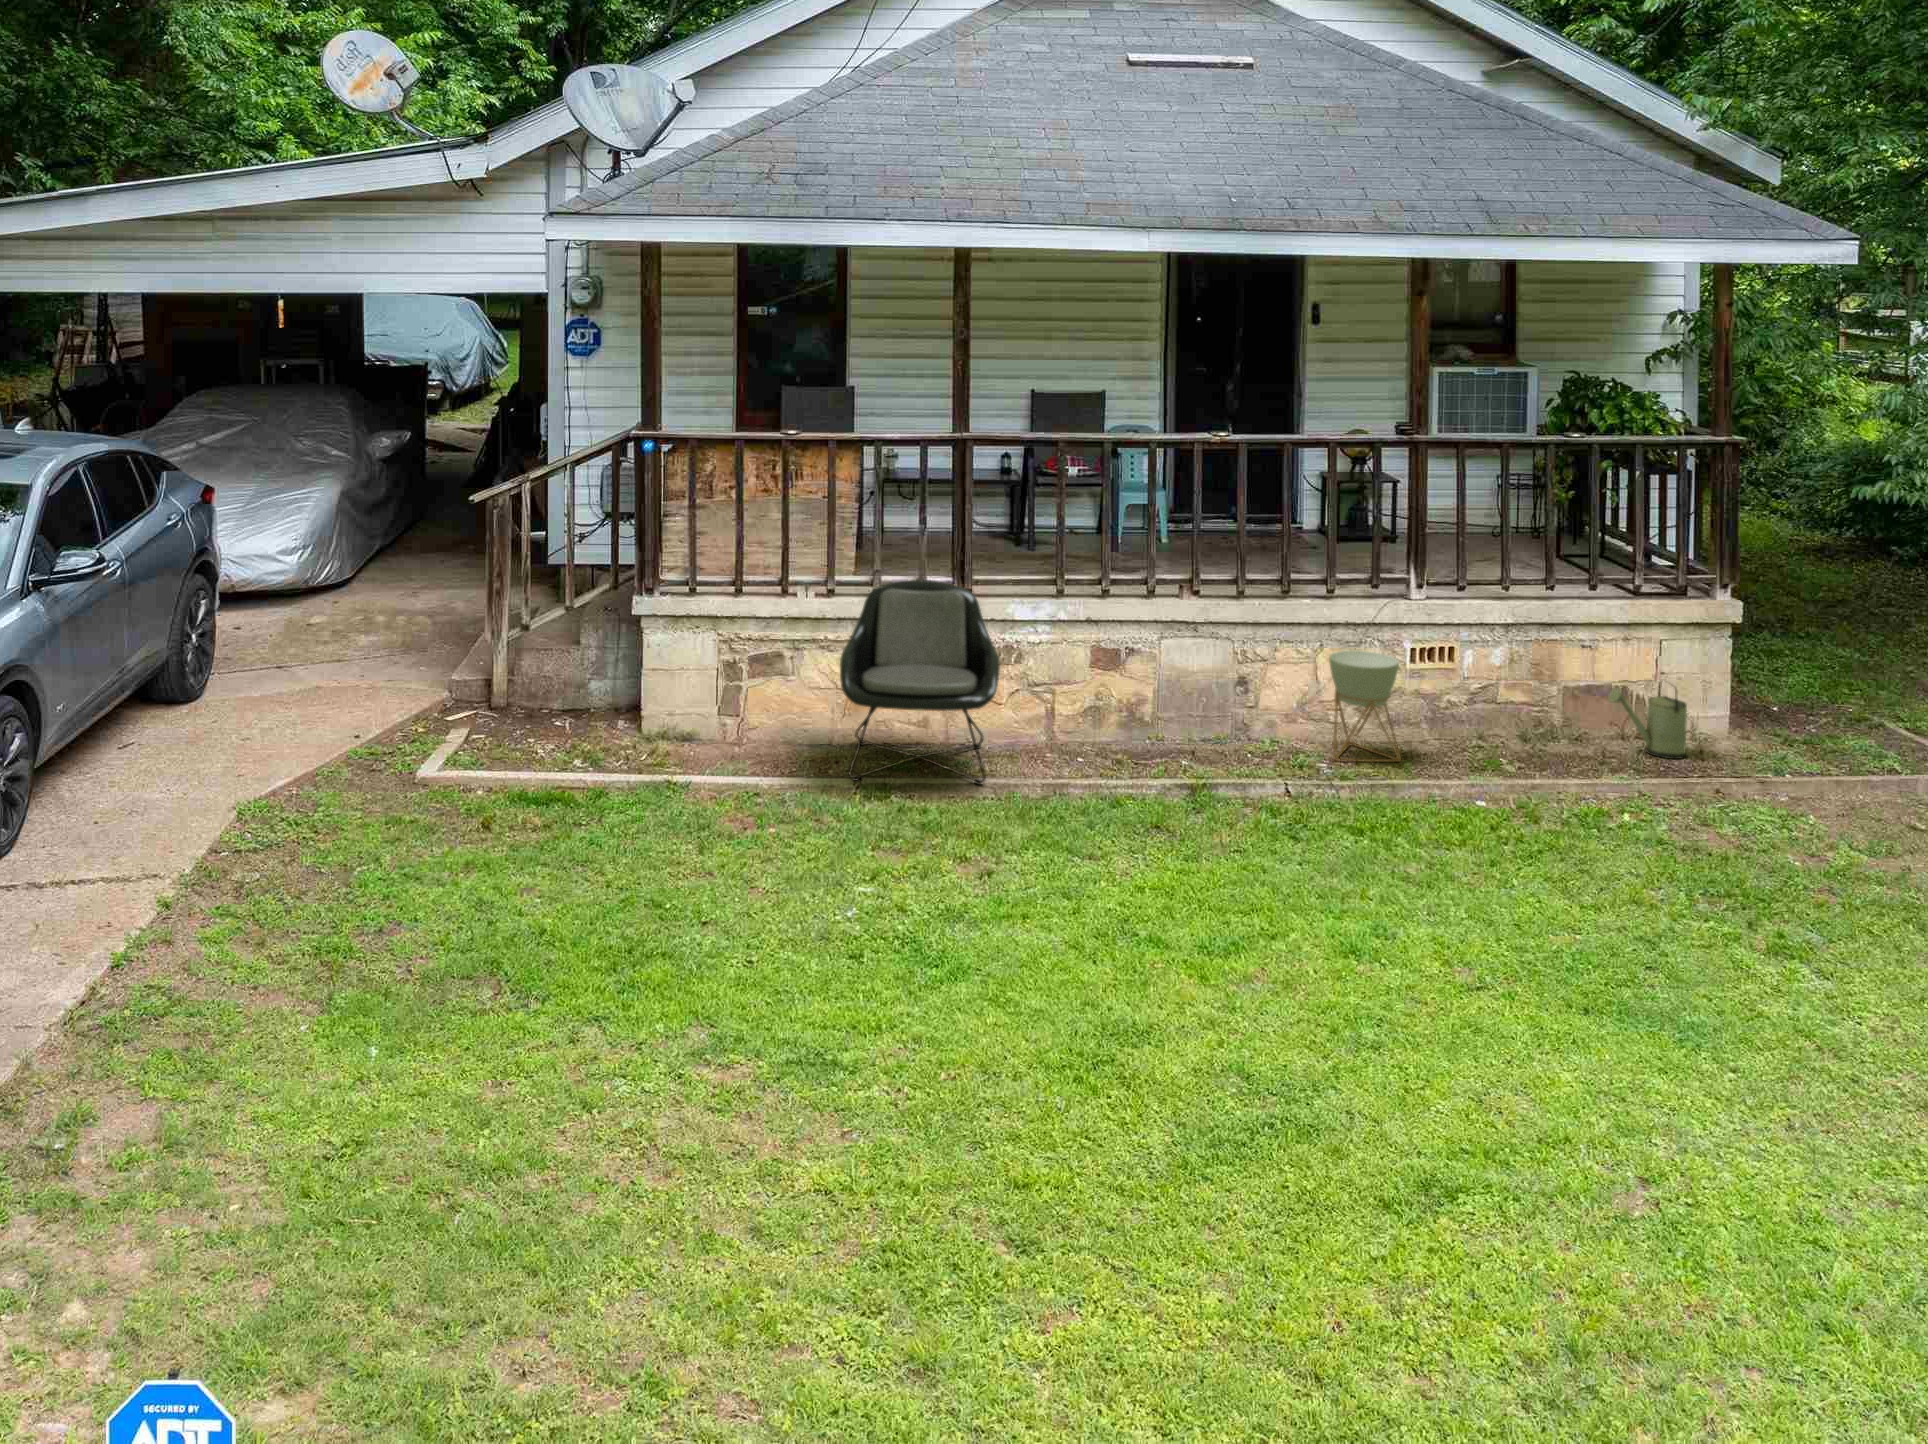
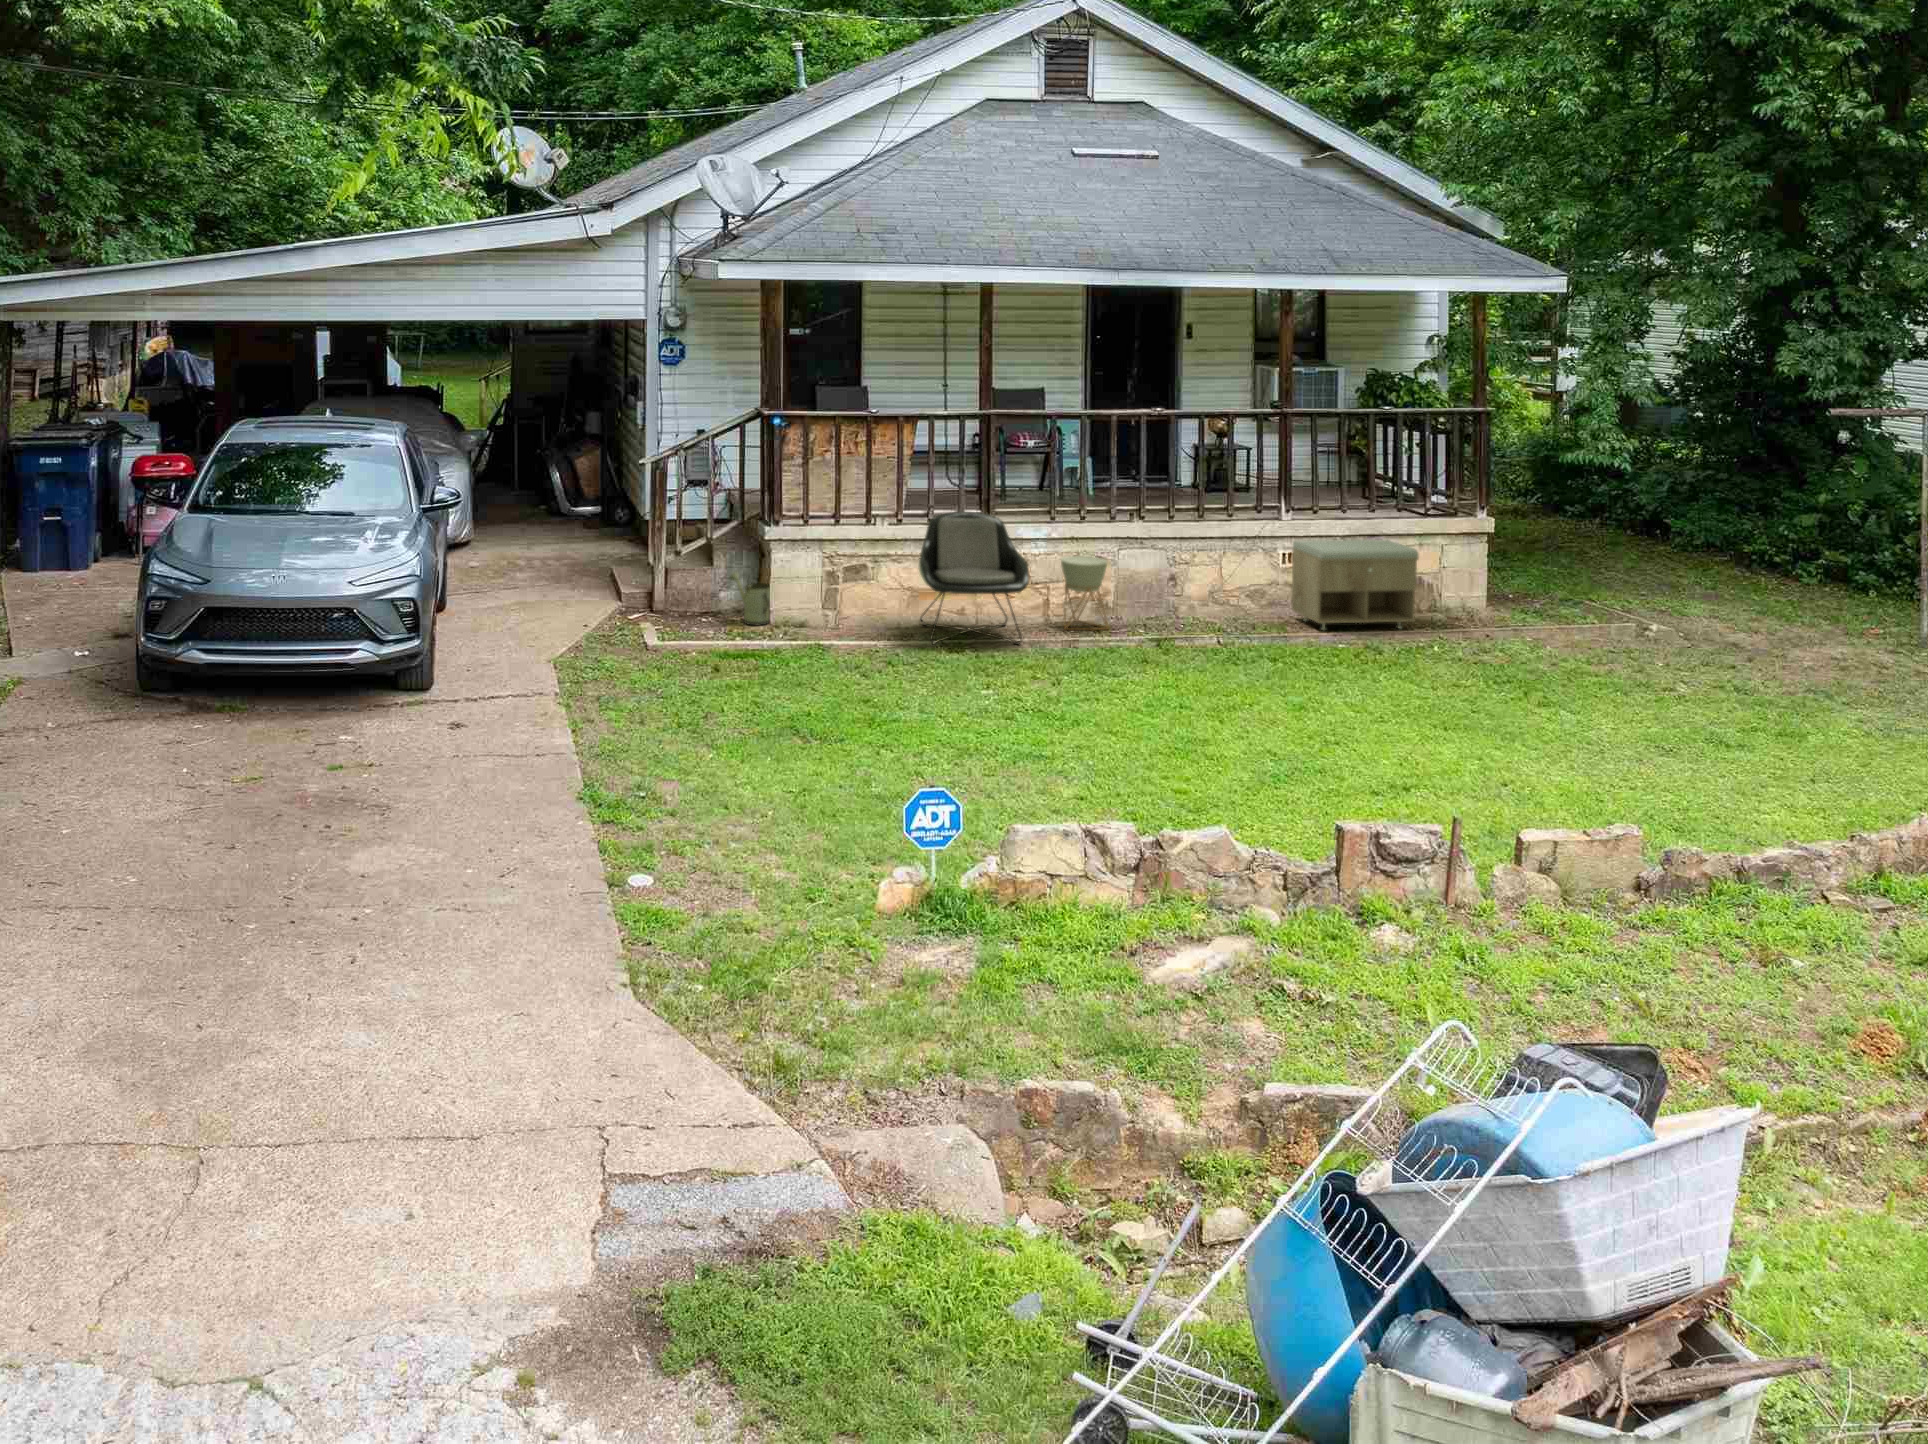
storage bench: none [1417,630,1611,769] -> present [1291,540,1419,630]
planter: present [1329,651,1401,762] -> present [1061,556,1109,630]
watering can: present [1608,682,1690,759] -> present [729,572,770,625]

